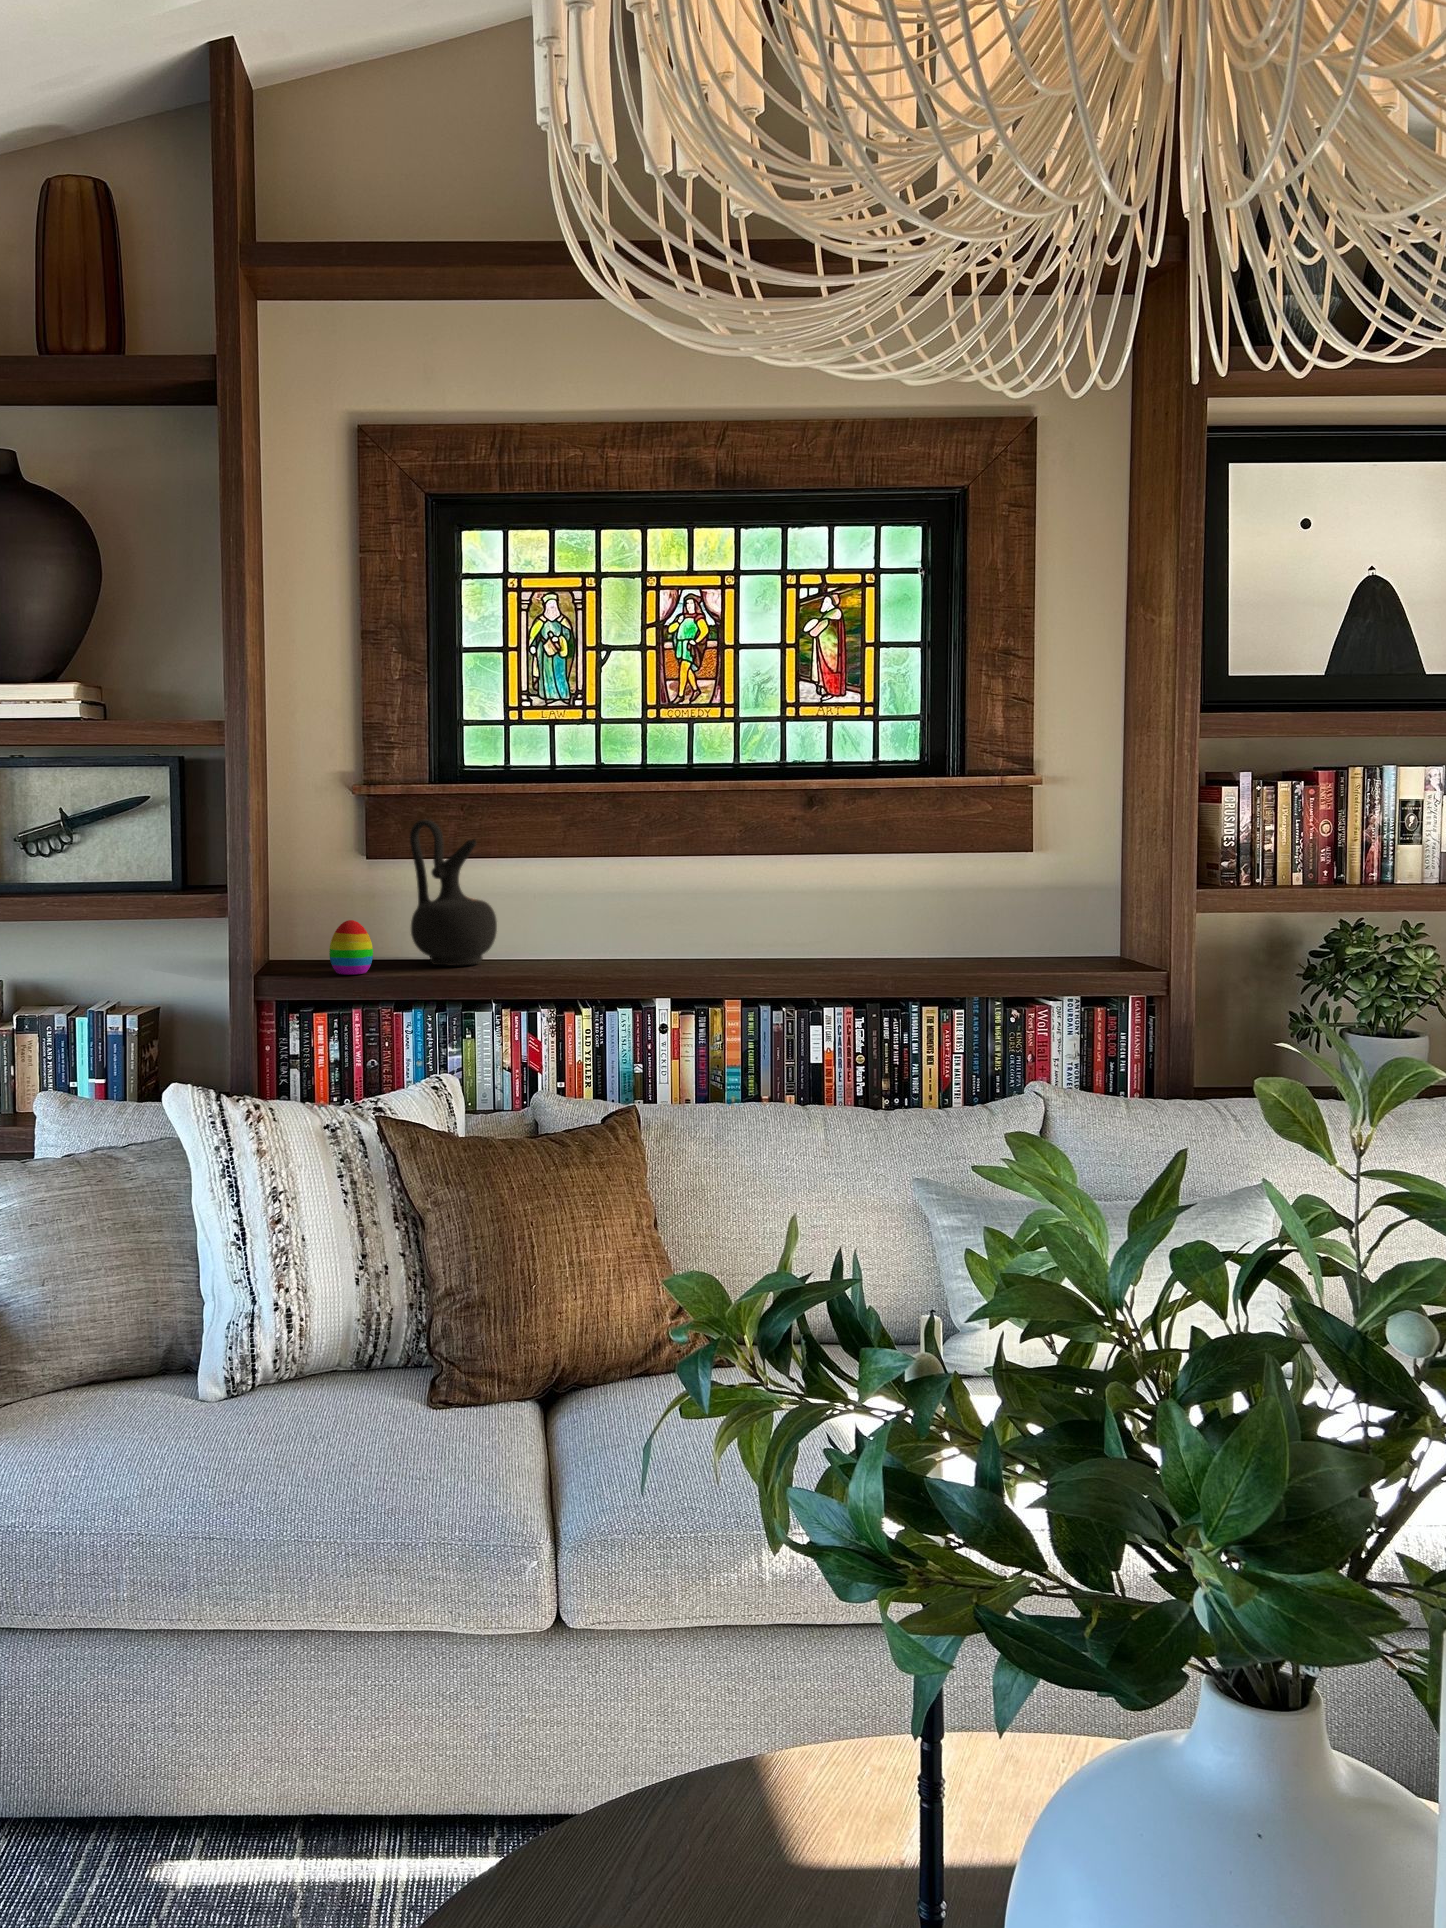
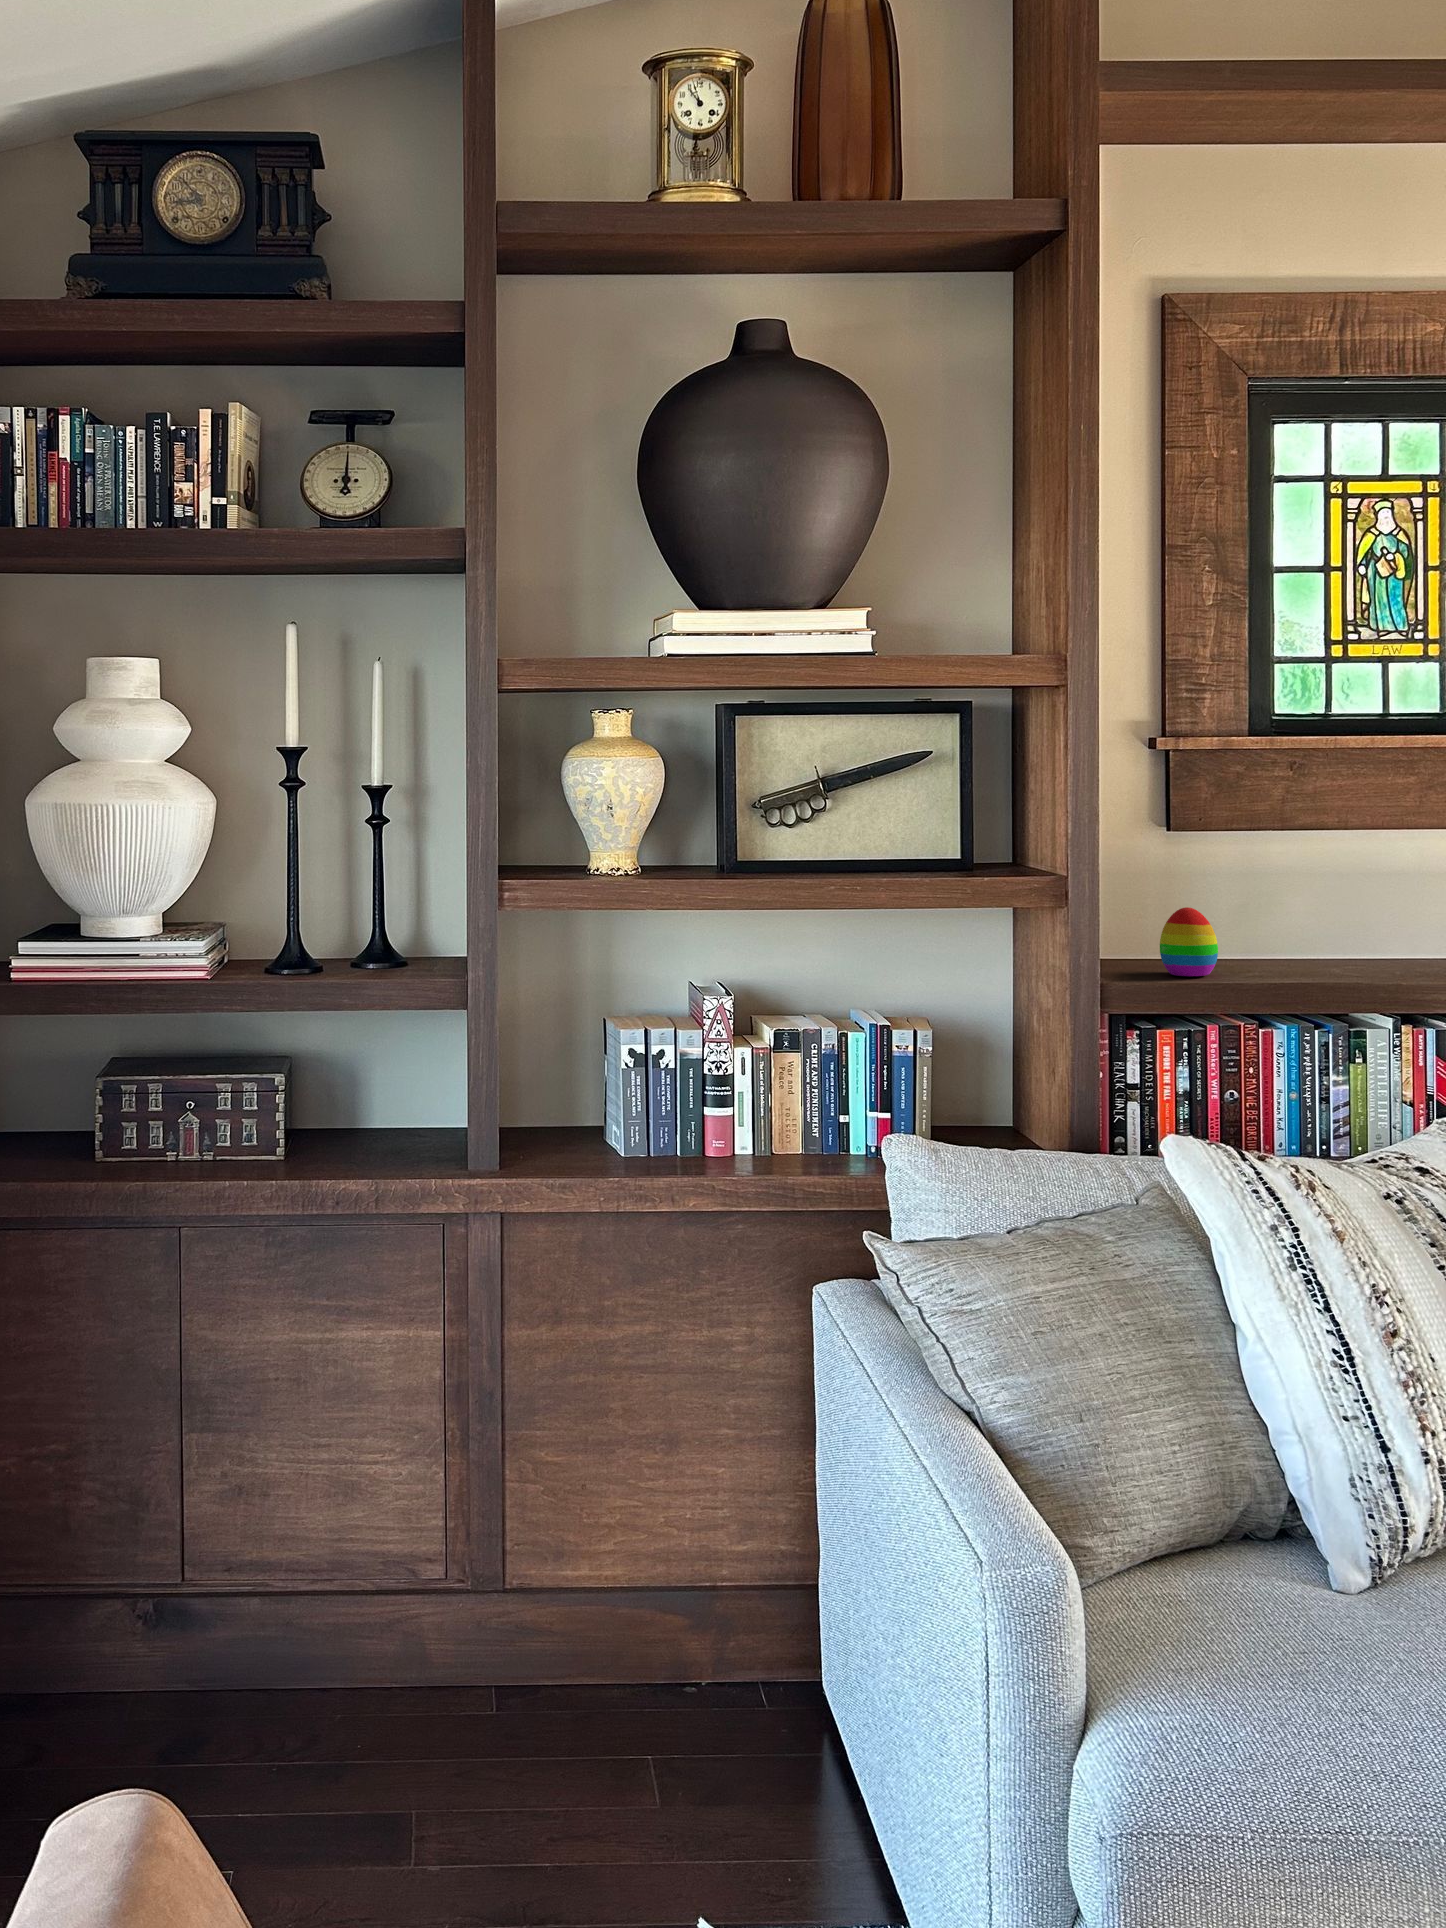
ceramic jug: present [410,820,497,965] -> none [1225,781,1349,963]

